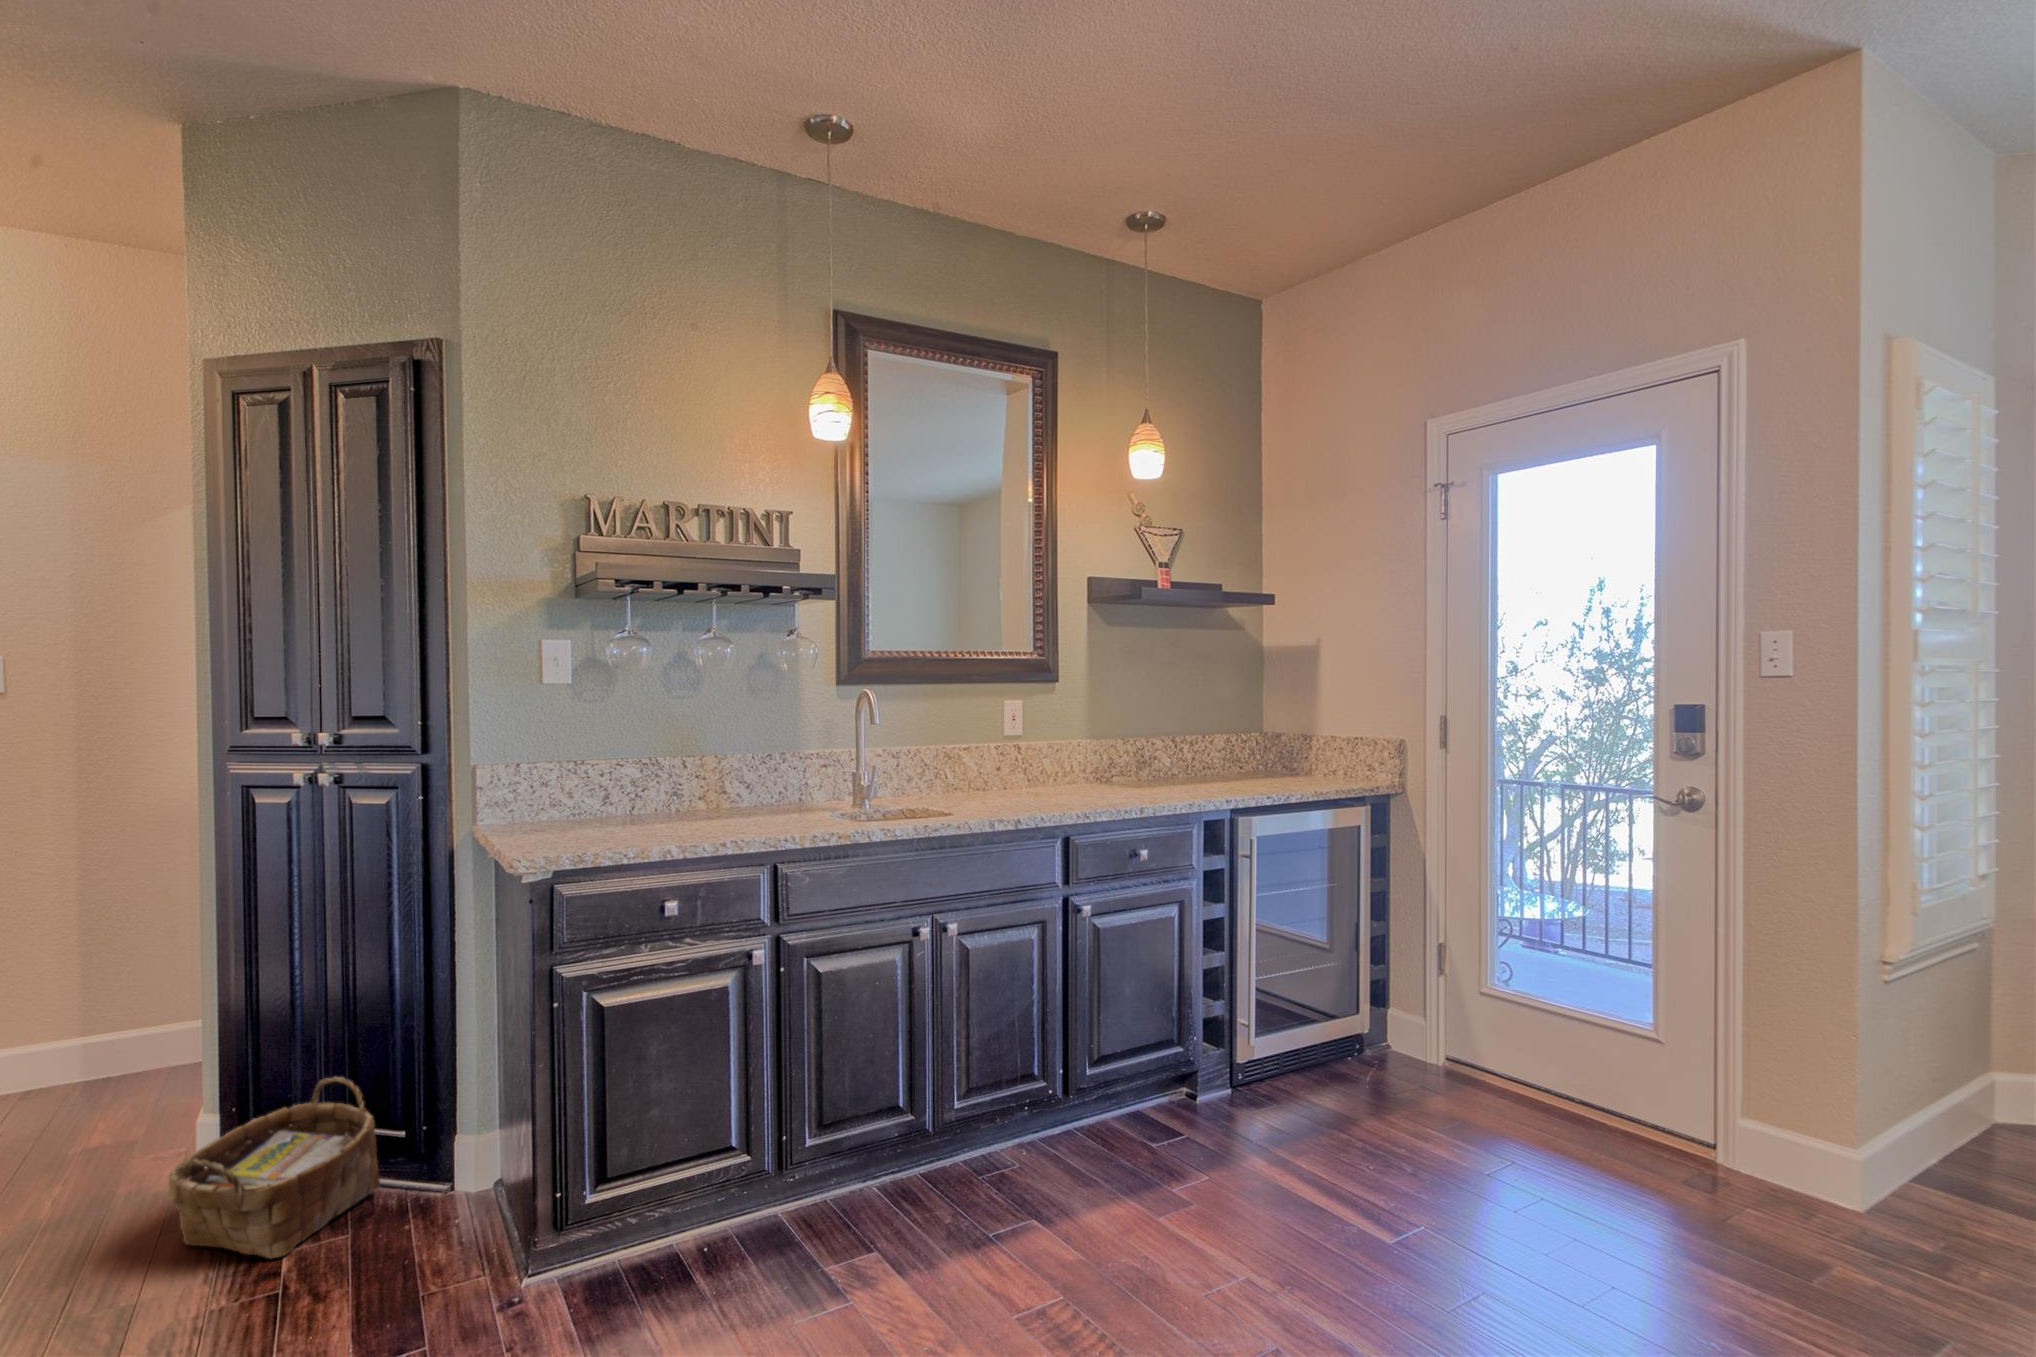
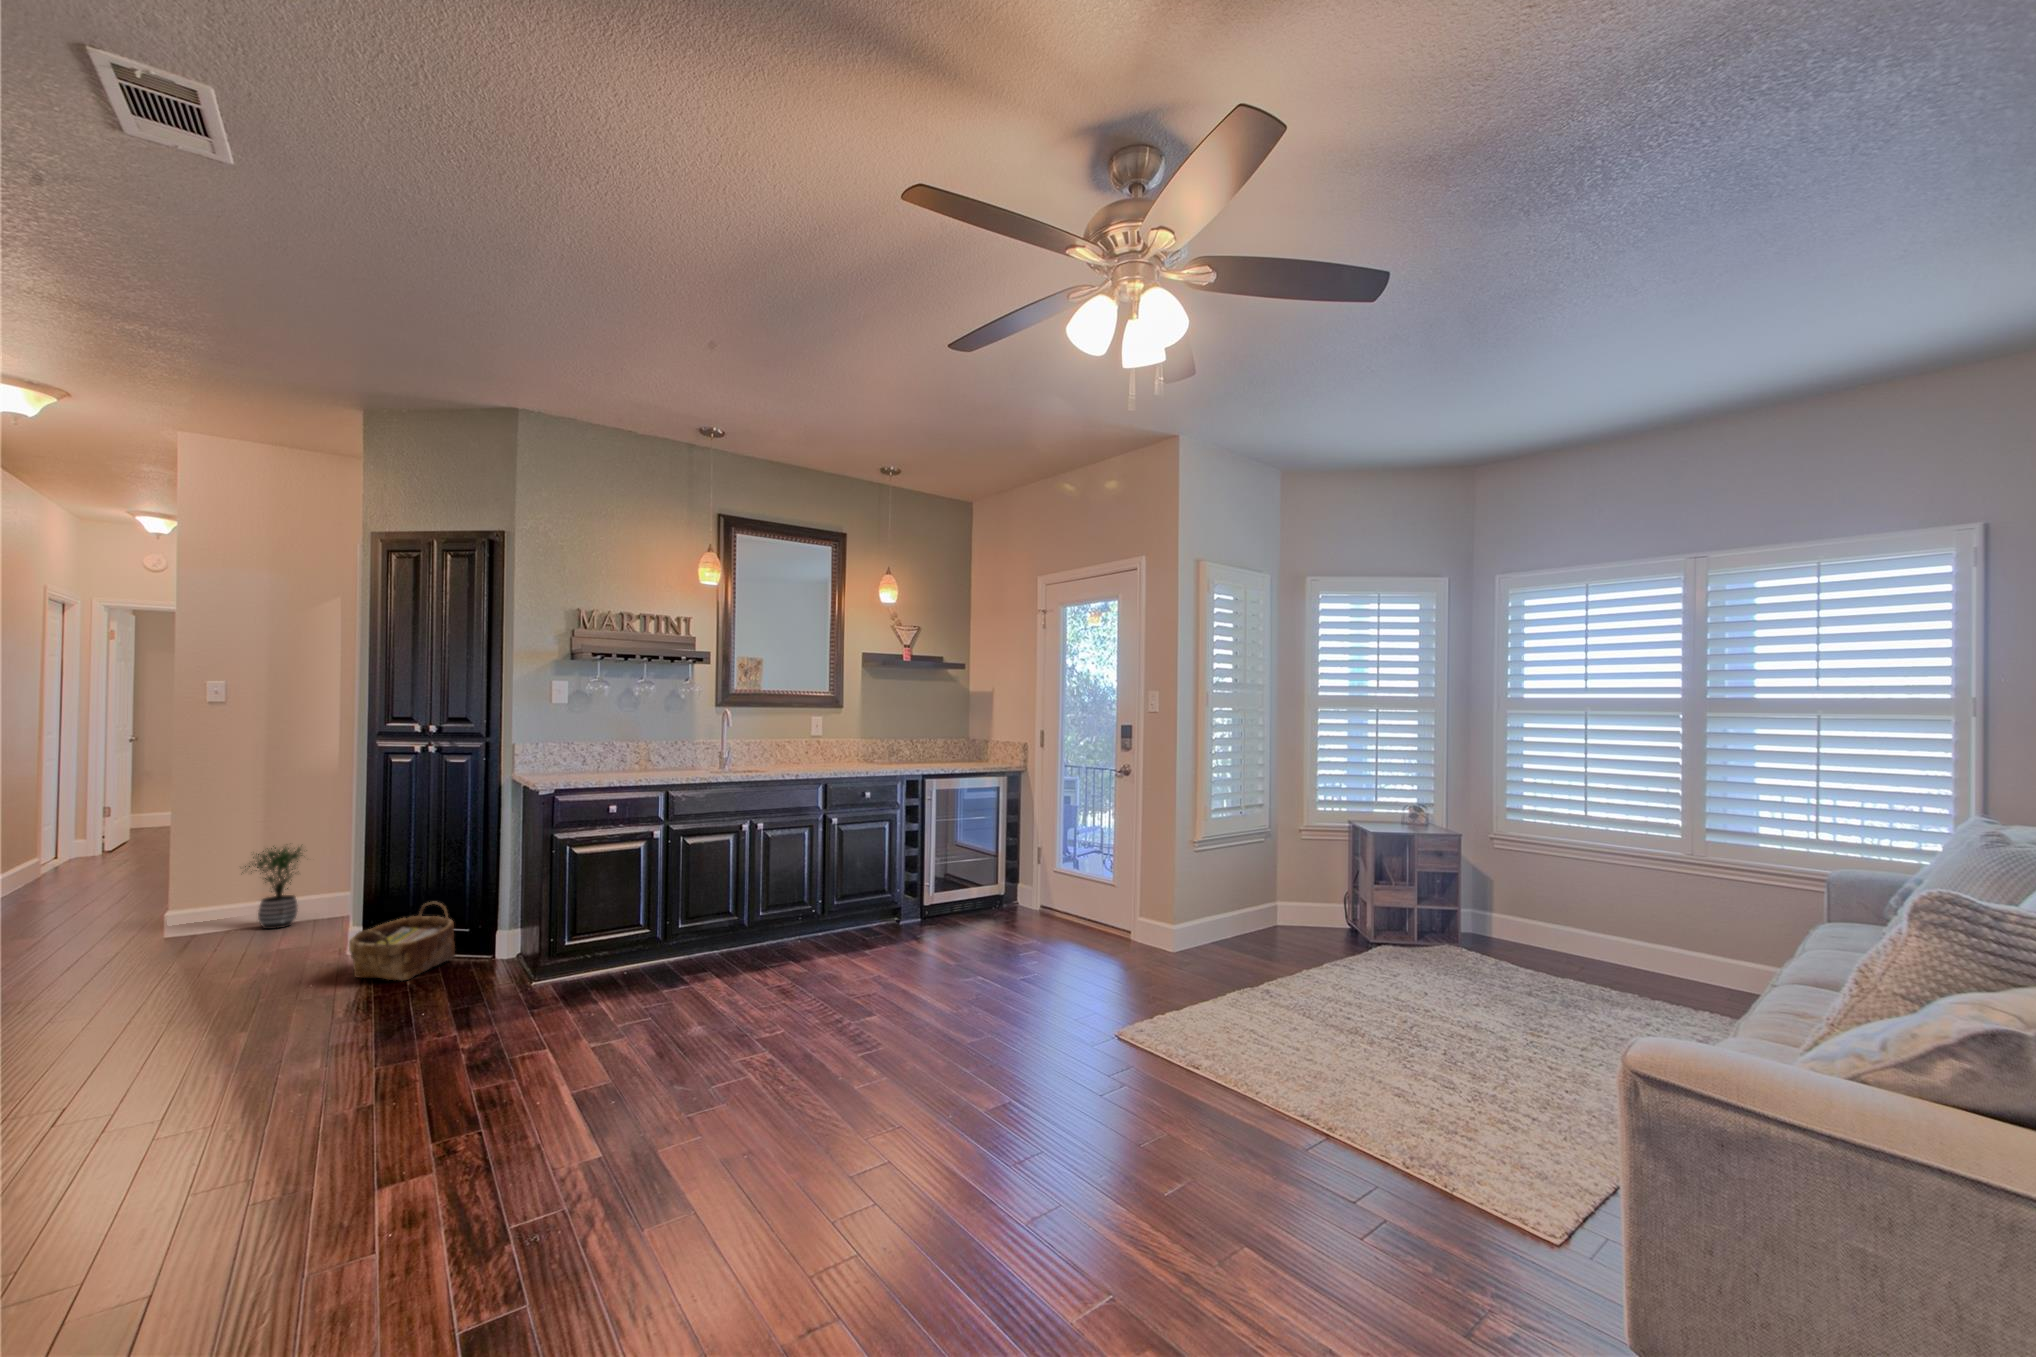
potted plant: none [24,934,161,1090] -> present [242,846,303,929]

